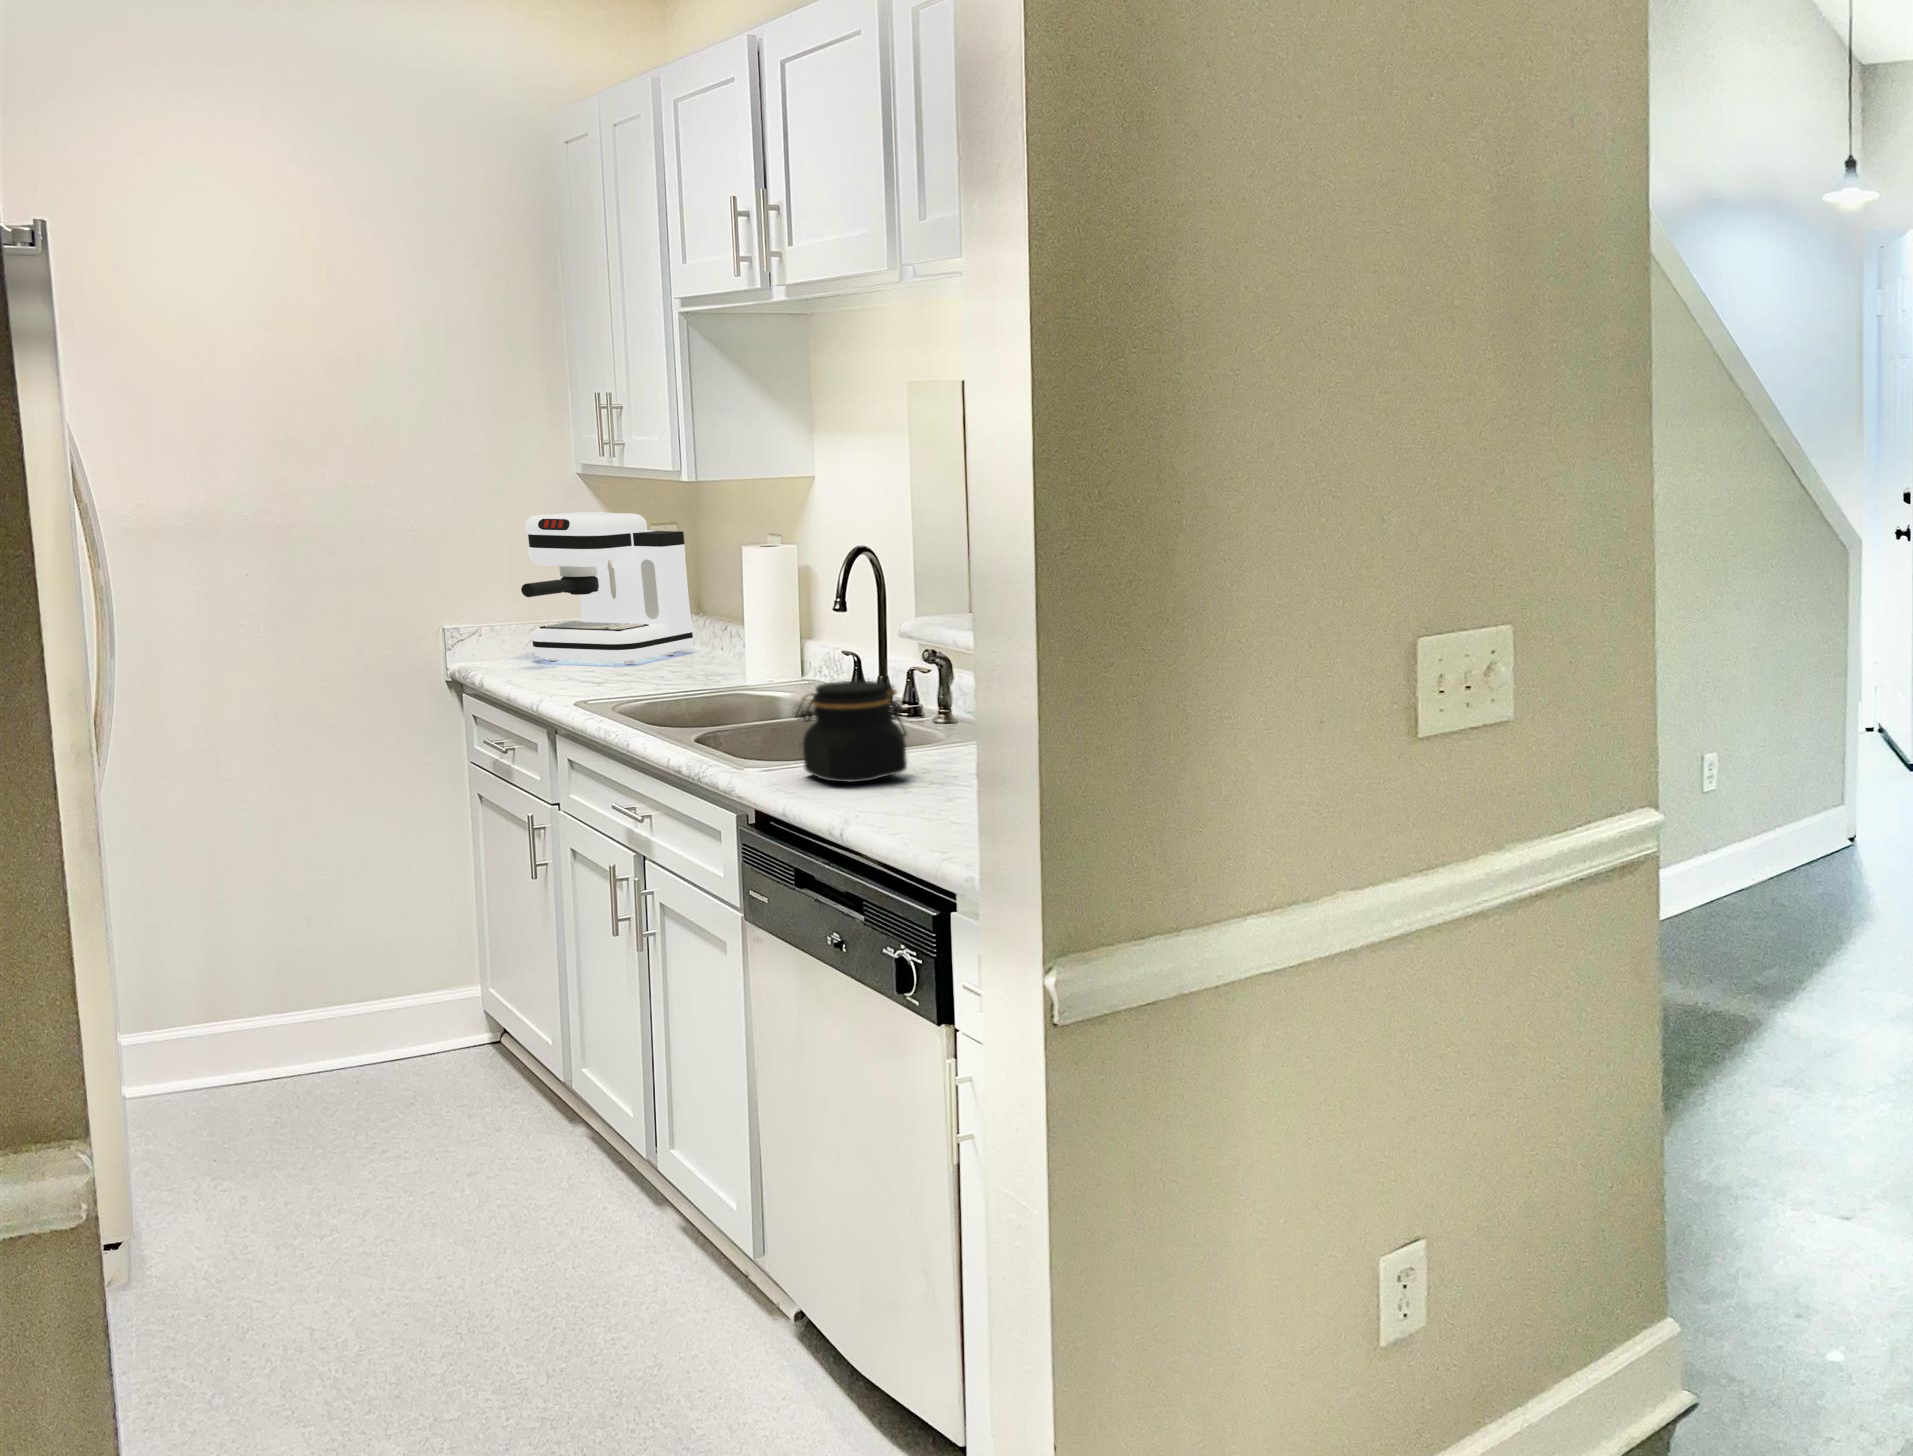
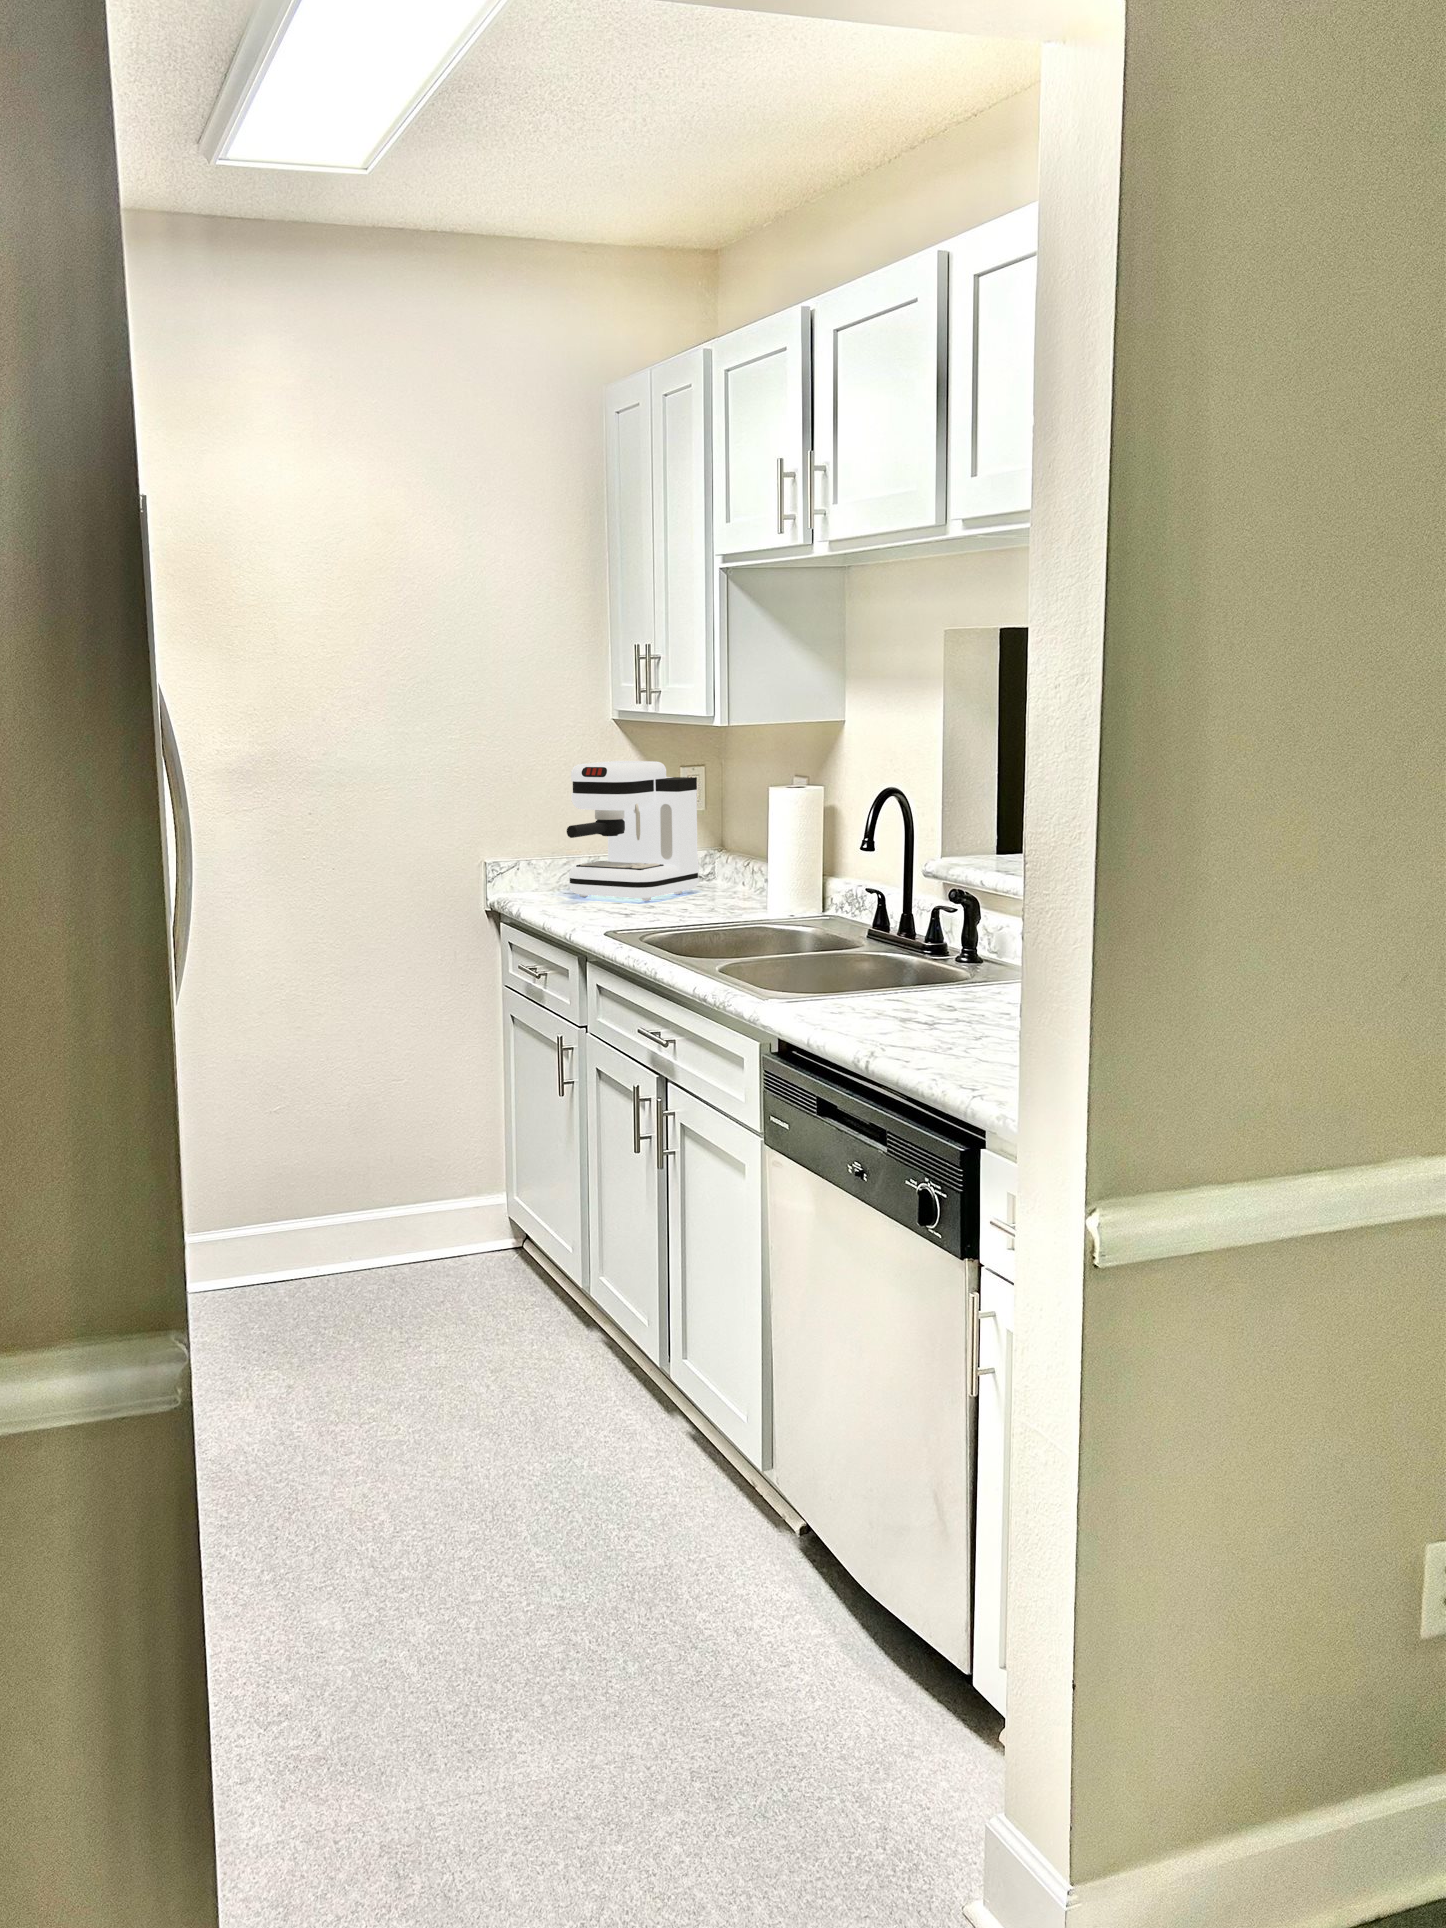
jar: present [796,681,907,782] -> none [823,917,923,1017]

